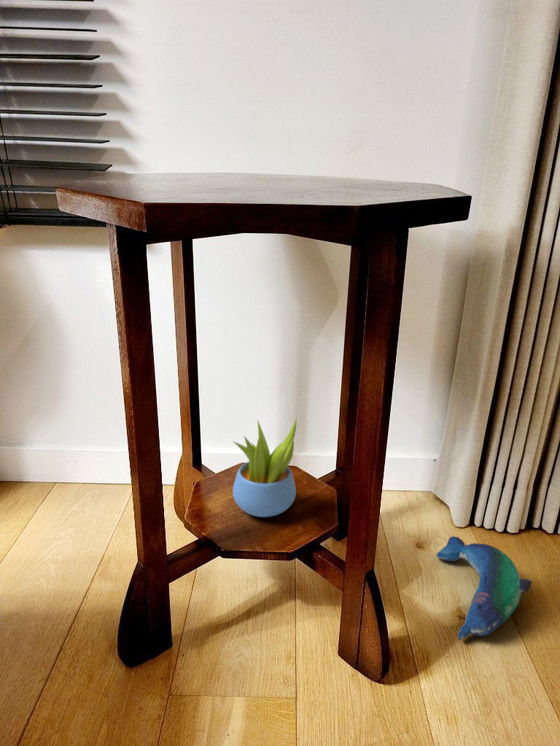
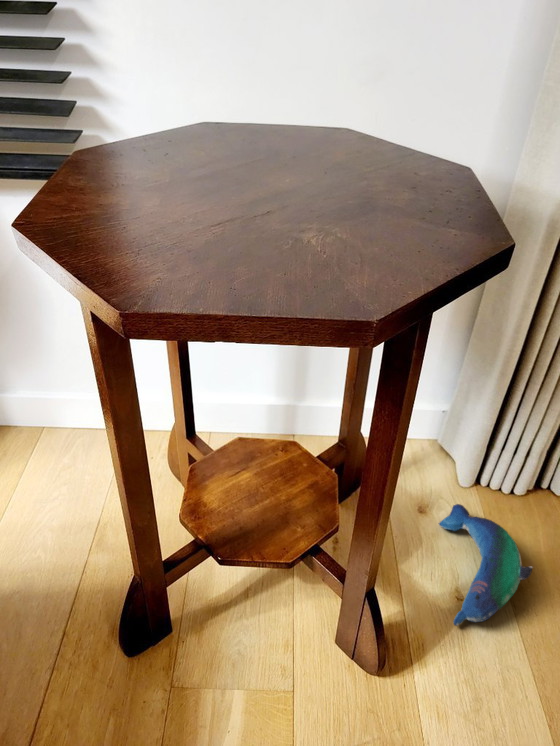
succulent plant: present [233,420,296,517] -> none [230,410,299,509]

